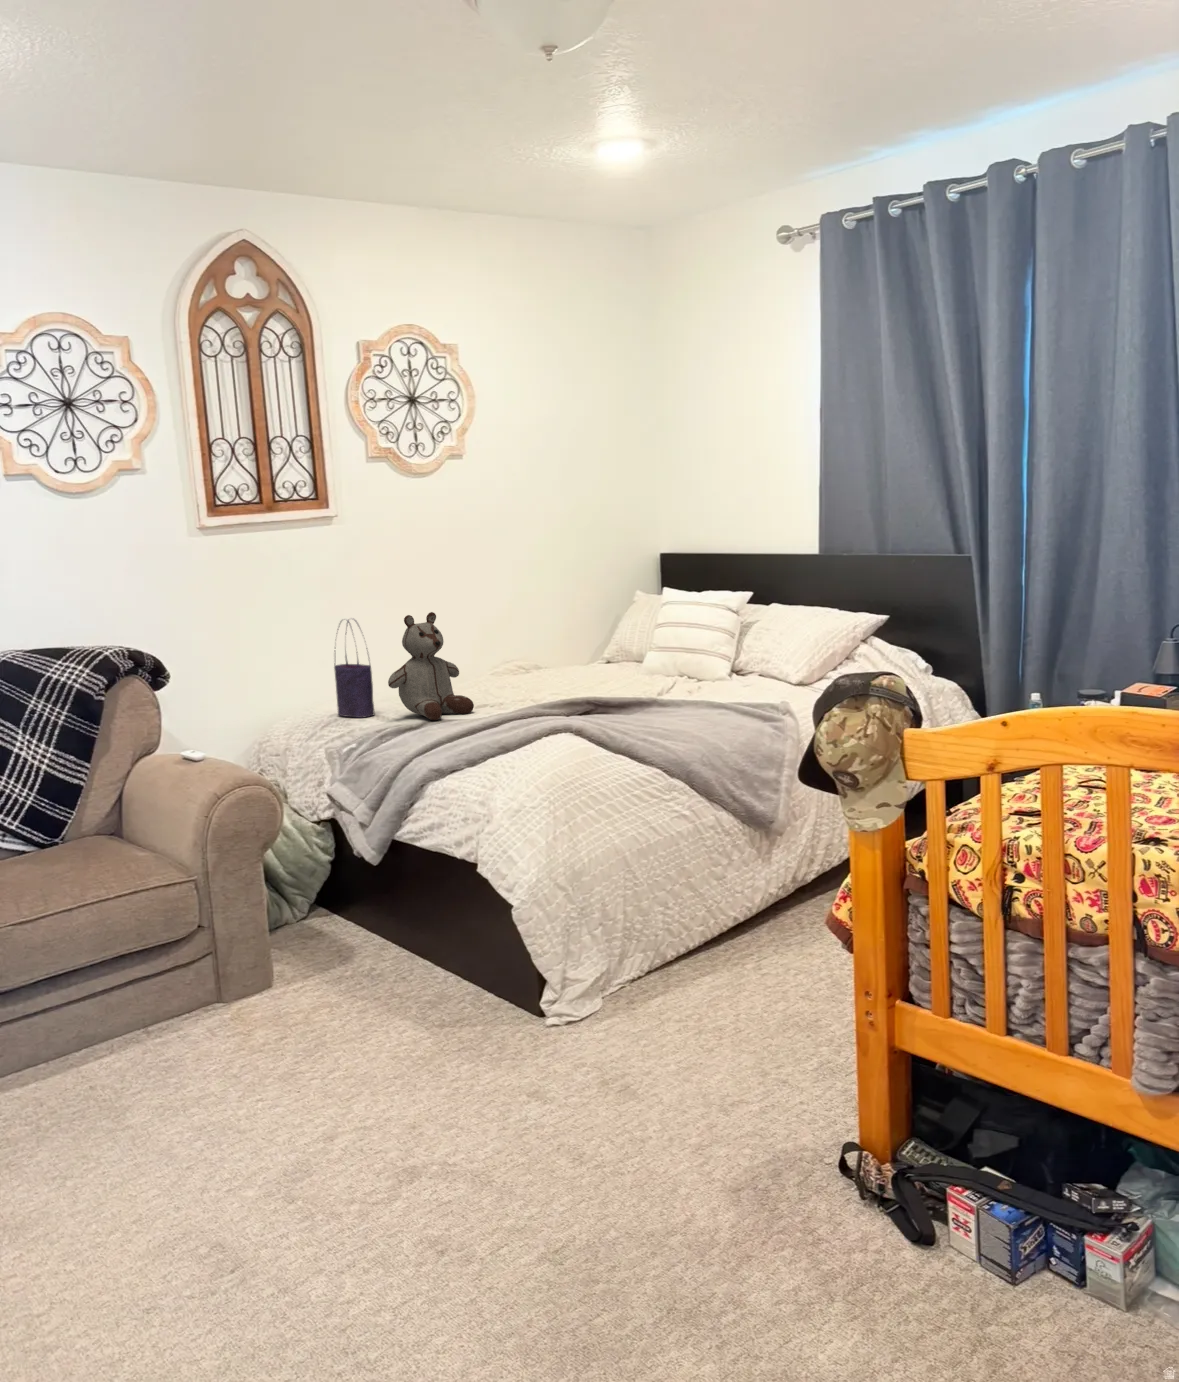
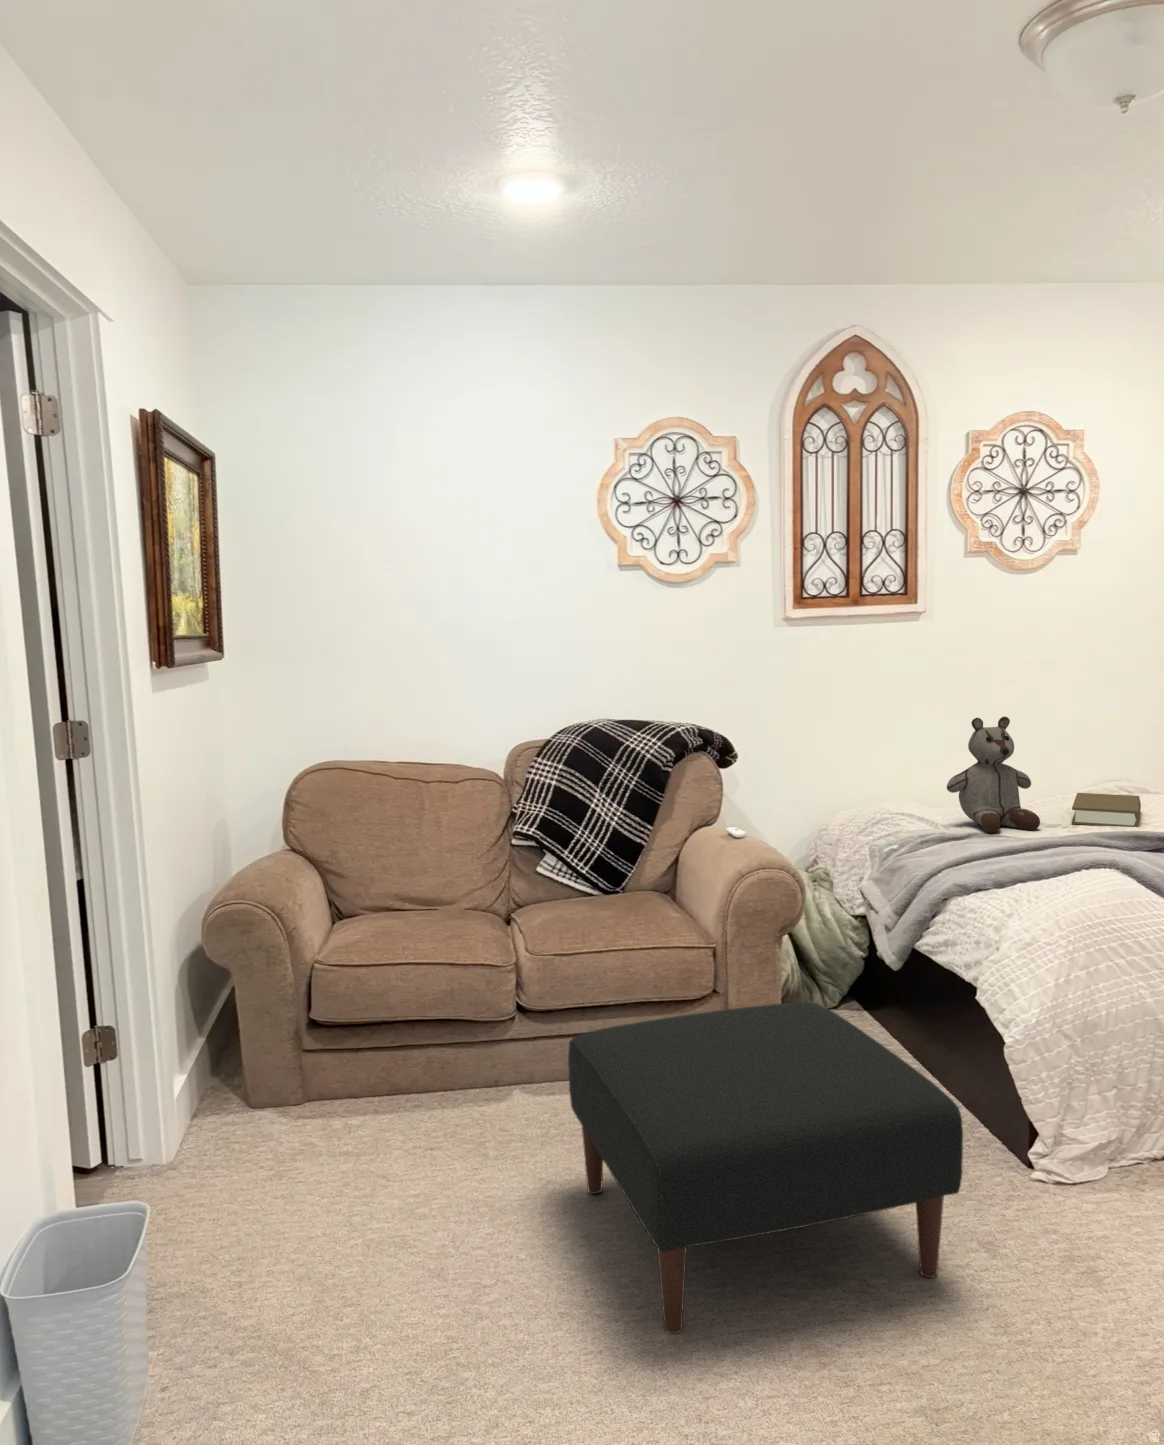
tote bag: present [334,620,375,718] -> none [898,714,936,817]
book: none [493,674,551,704] -> present [1072,793,1141,827]
ottoman: none [81,897,497,1230] -> present [568,1002,963,1334]

